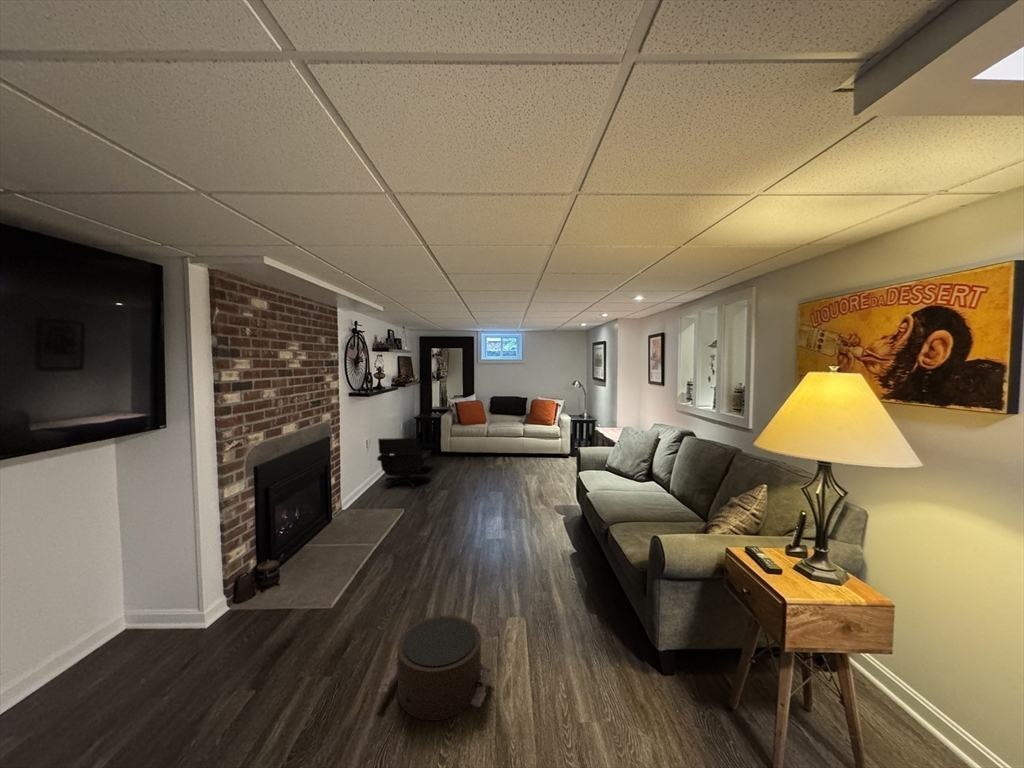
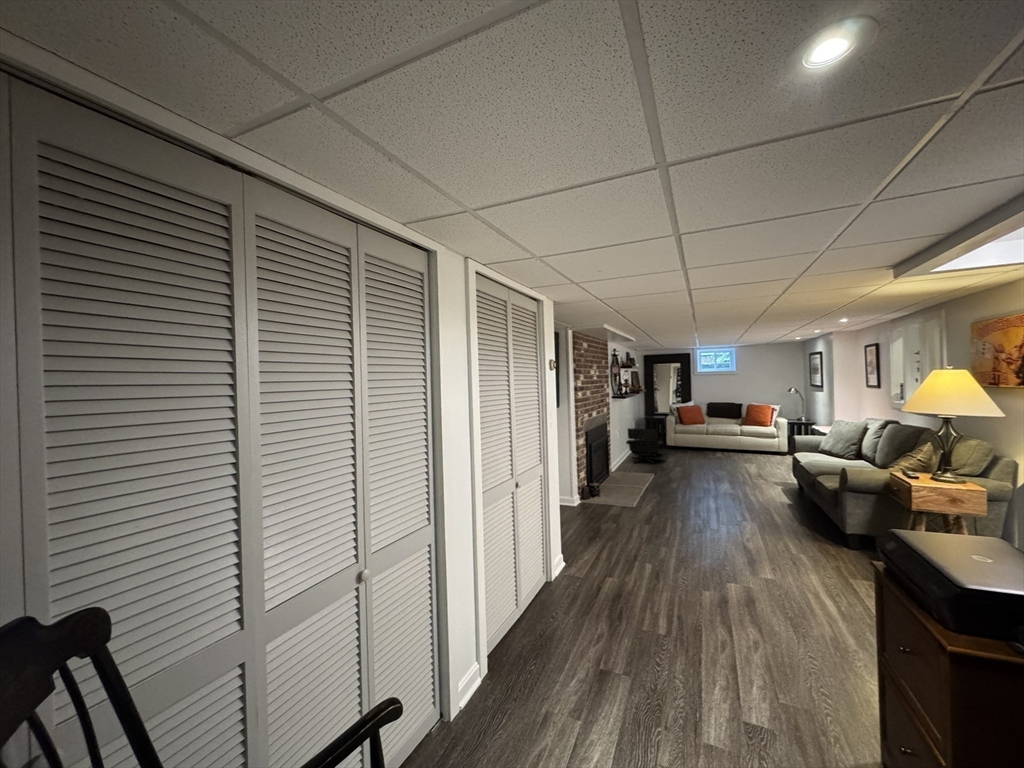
pouf: present [378,616,491,721] -> none [672,507,732,546]

